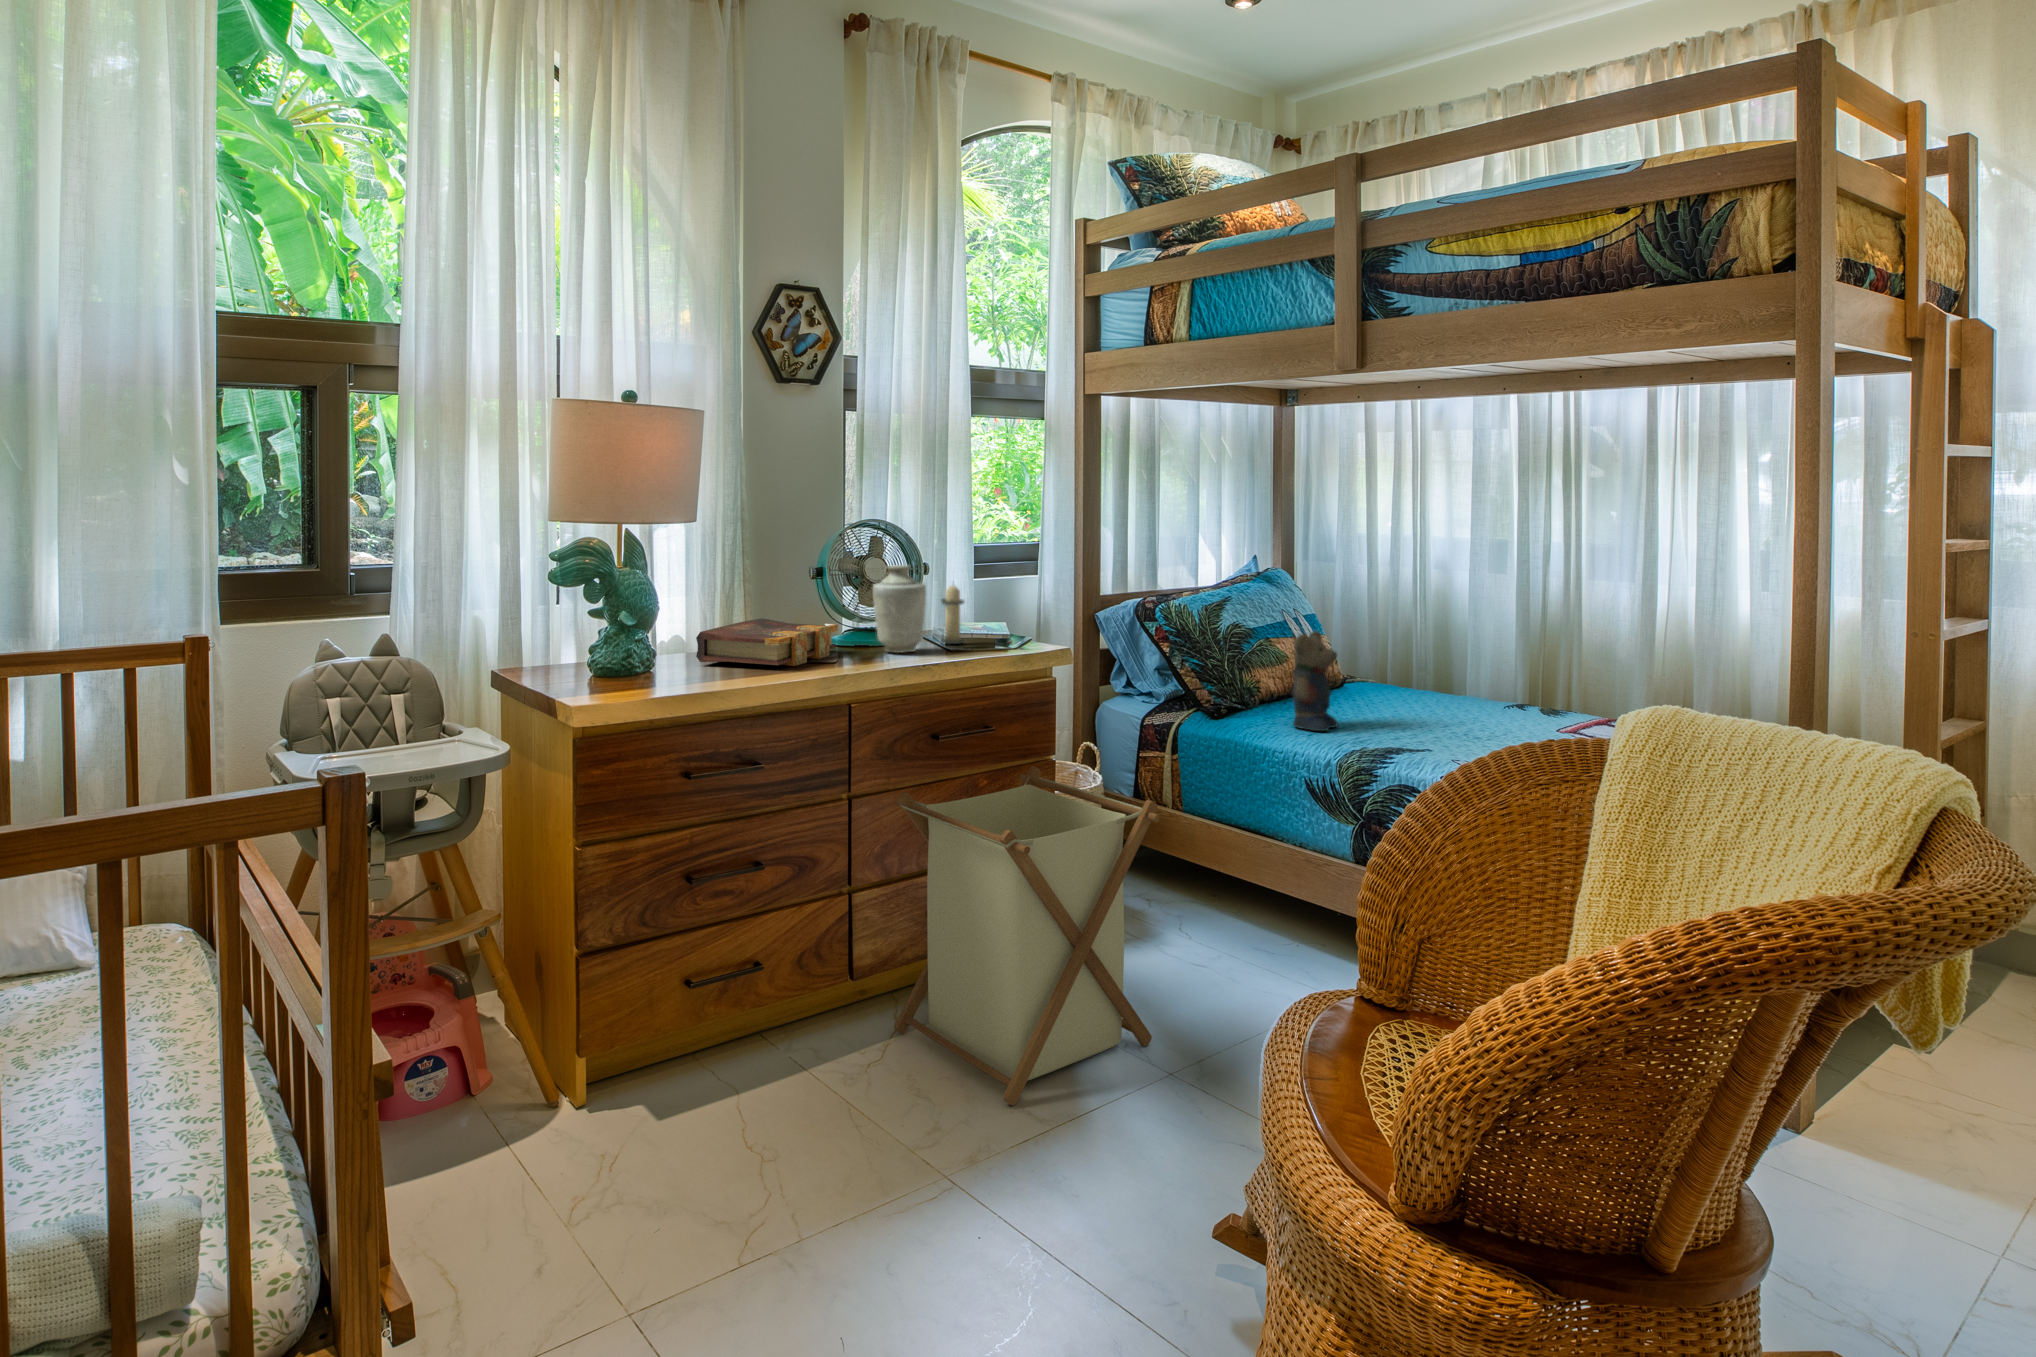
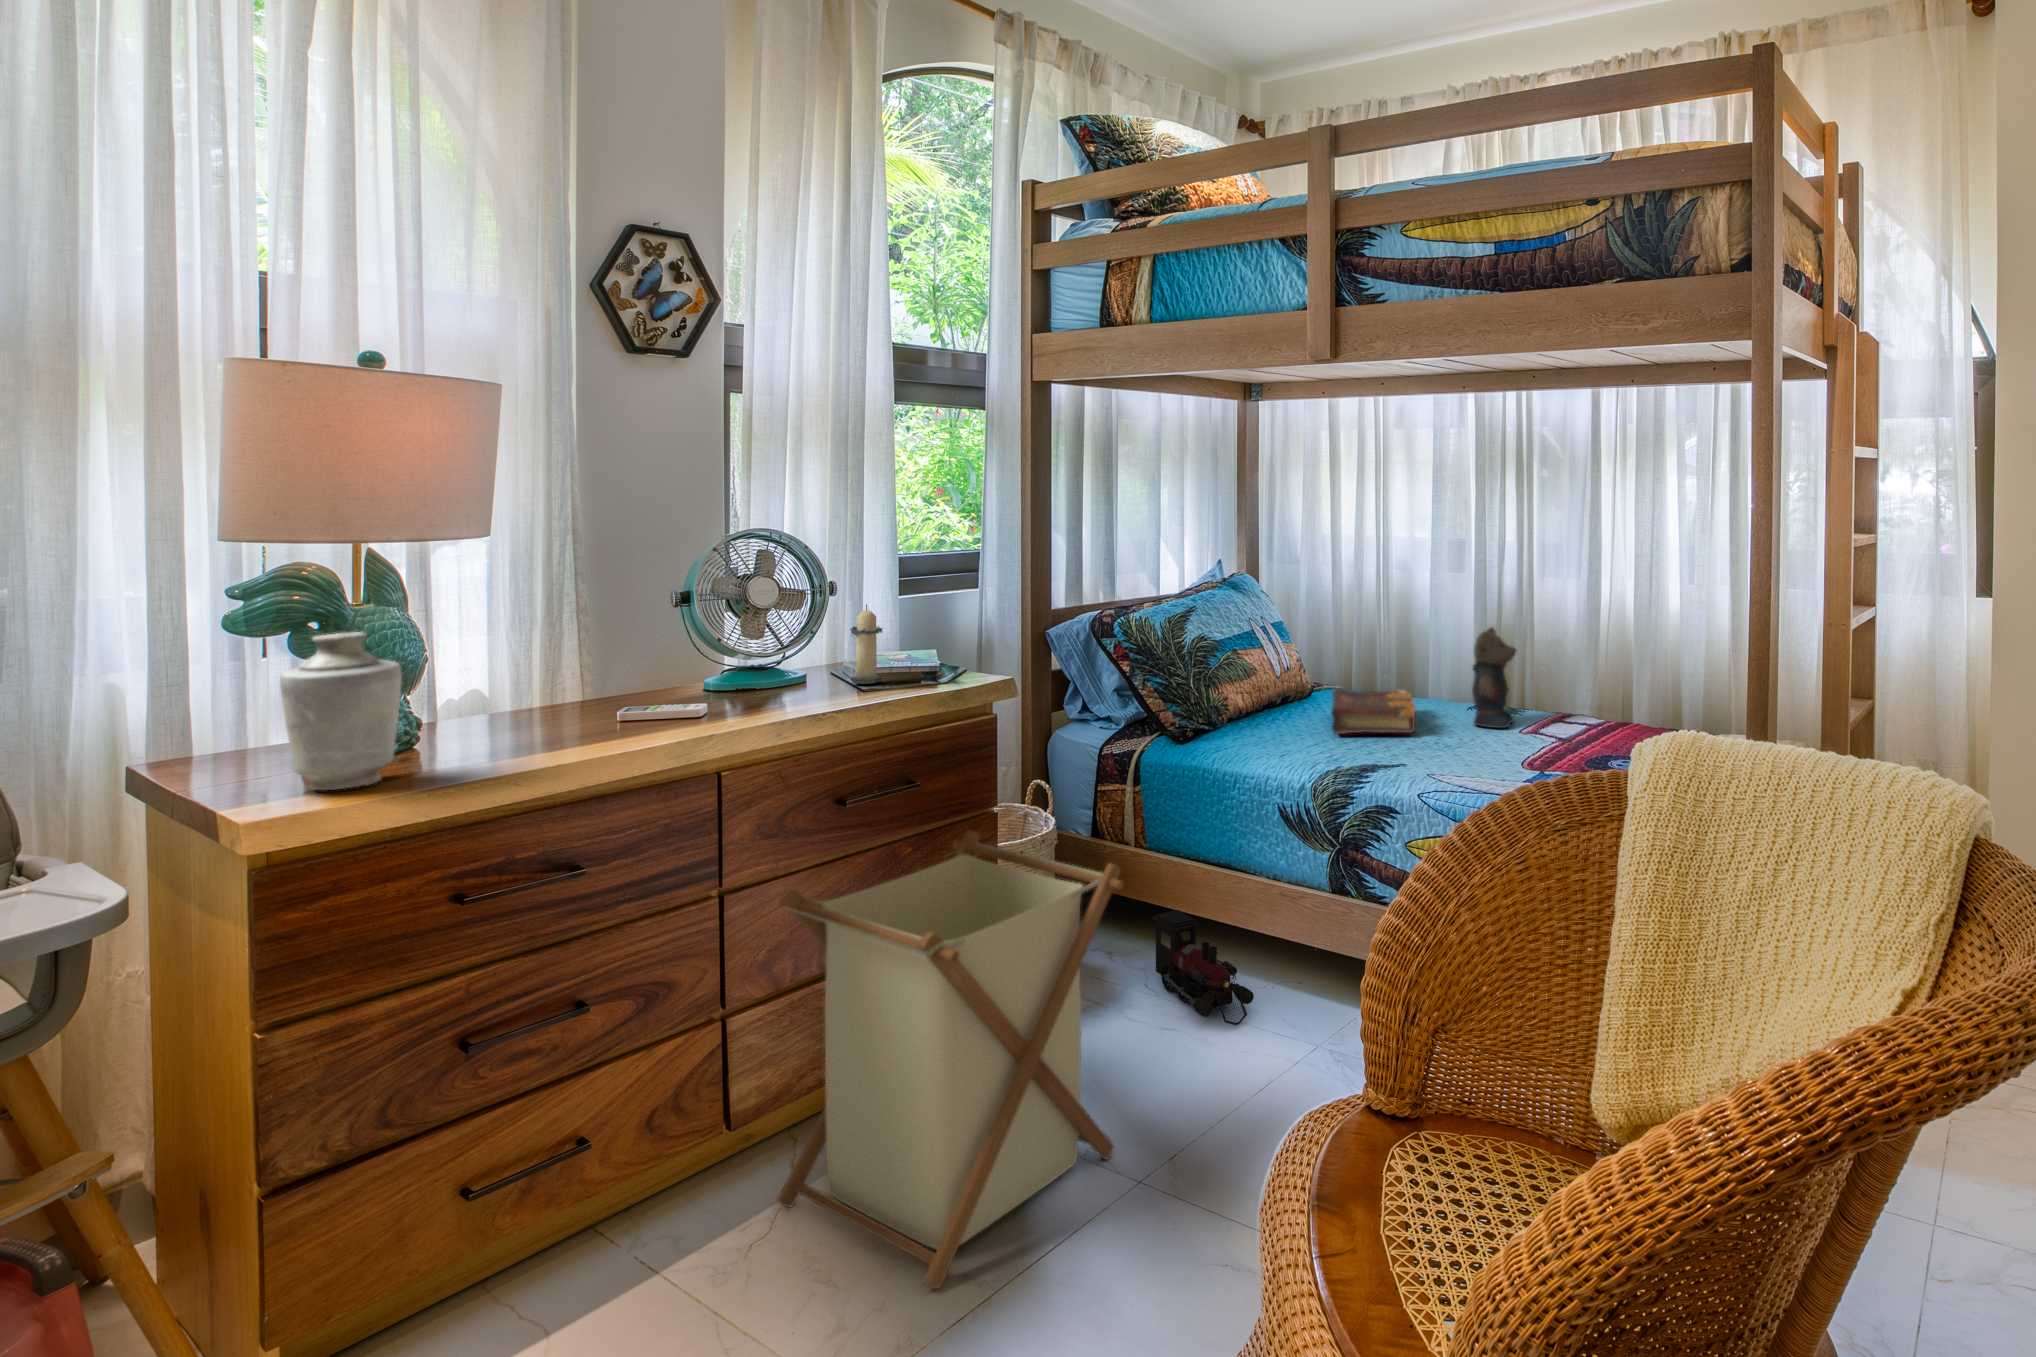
vase: present [873,565,926,653] -> present [280,632,402,790]
book: present [696,618,838,666] -> present [1331,688,1415,734]
teddy bear: present [1293,631,1338,731] -> present [1472,627,1516,728]
toy train: none [1187,864,1279,967] -> present [1153,910,1254,1025]

